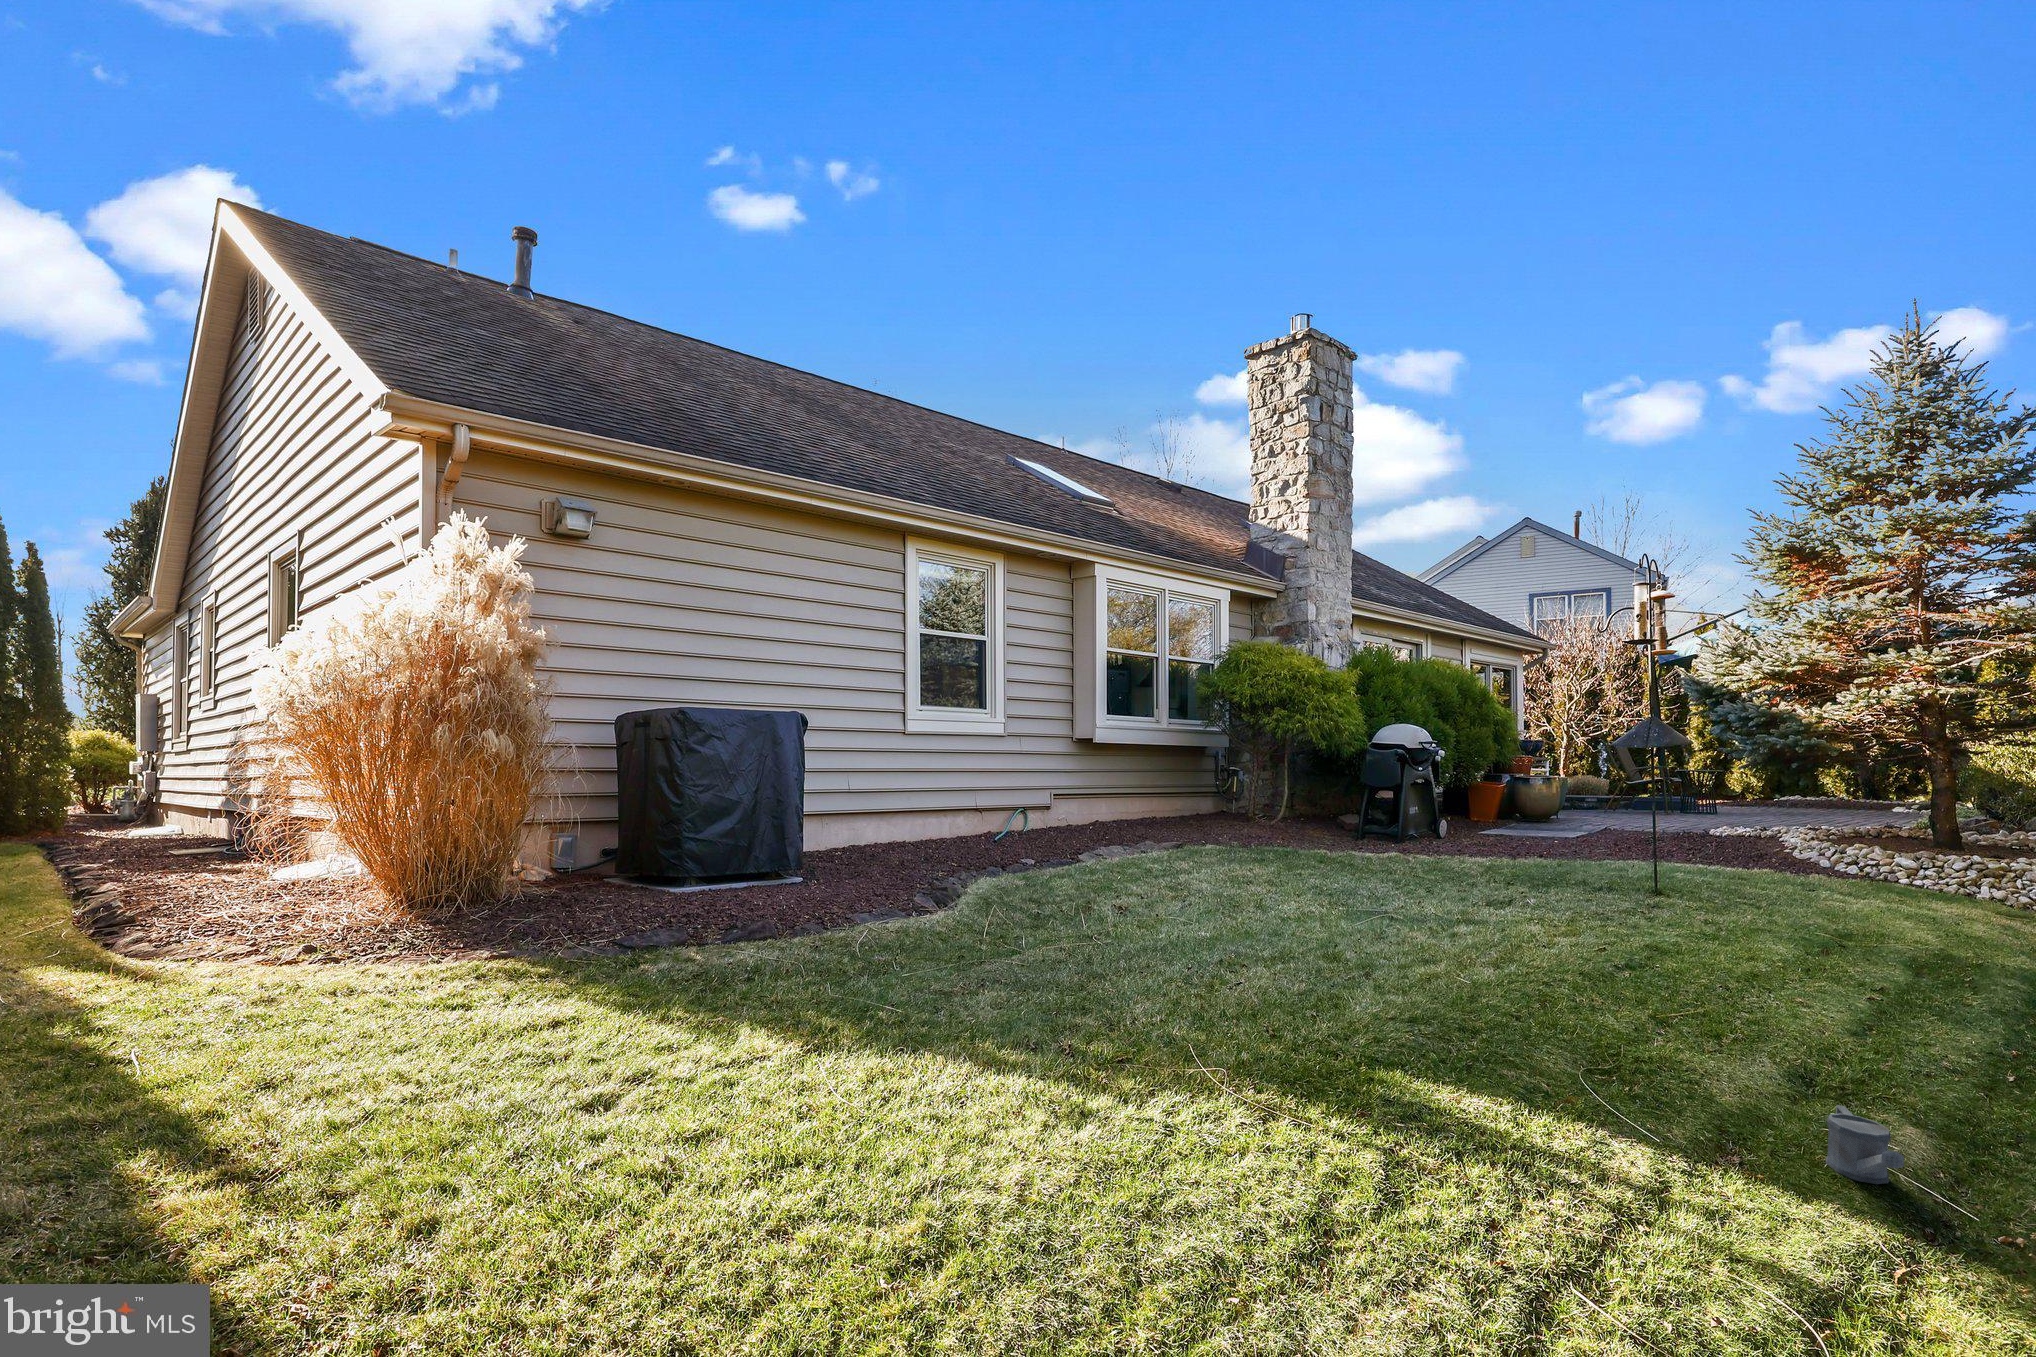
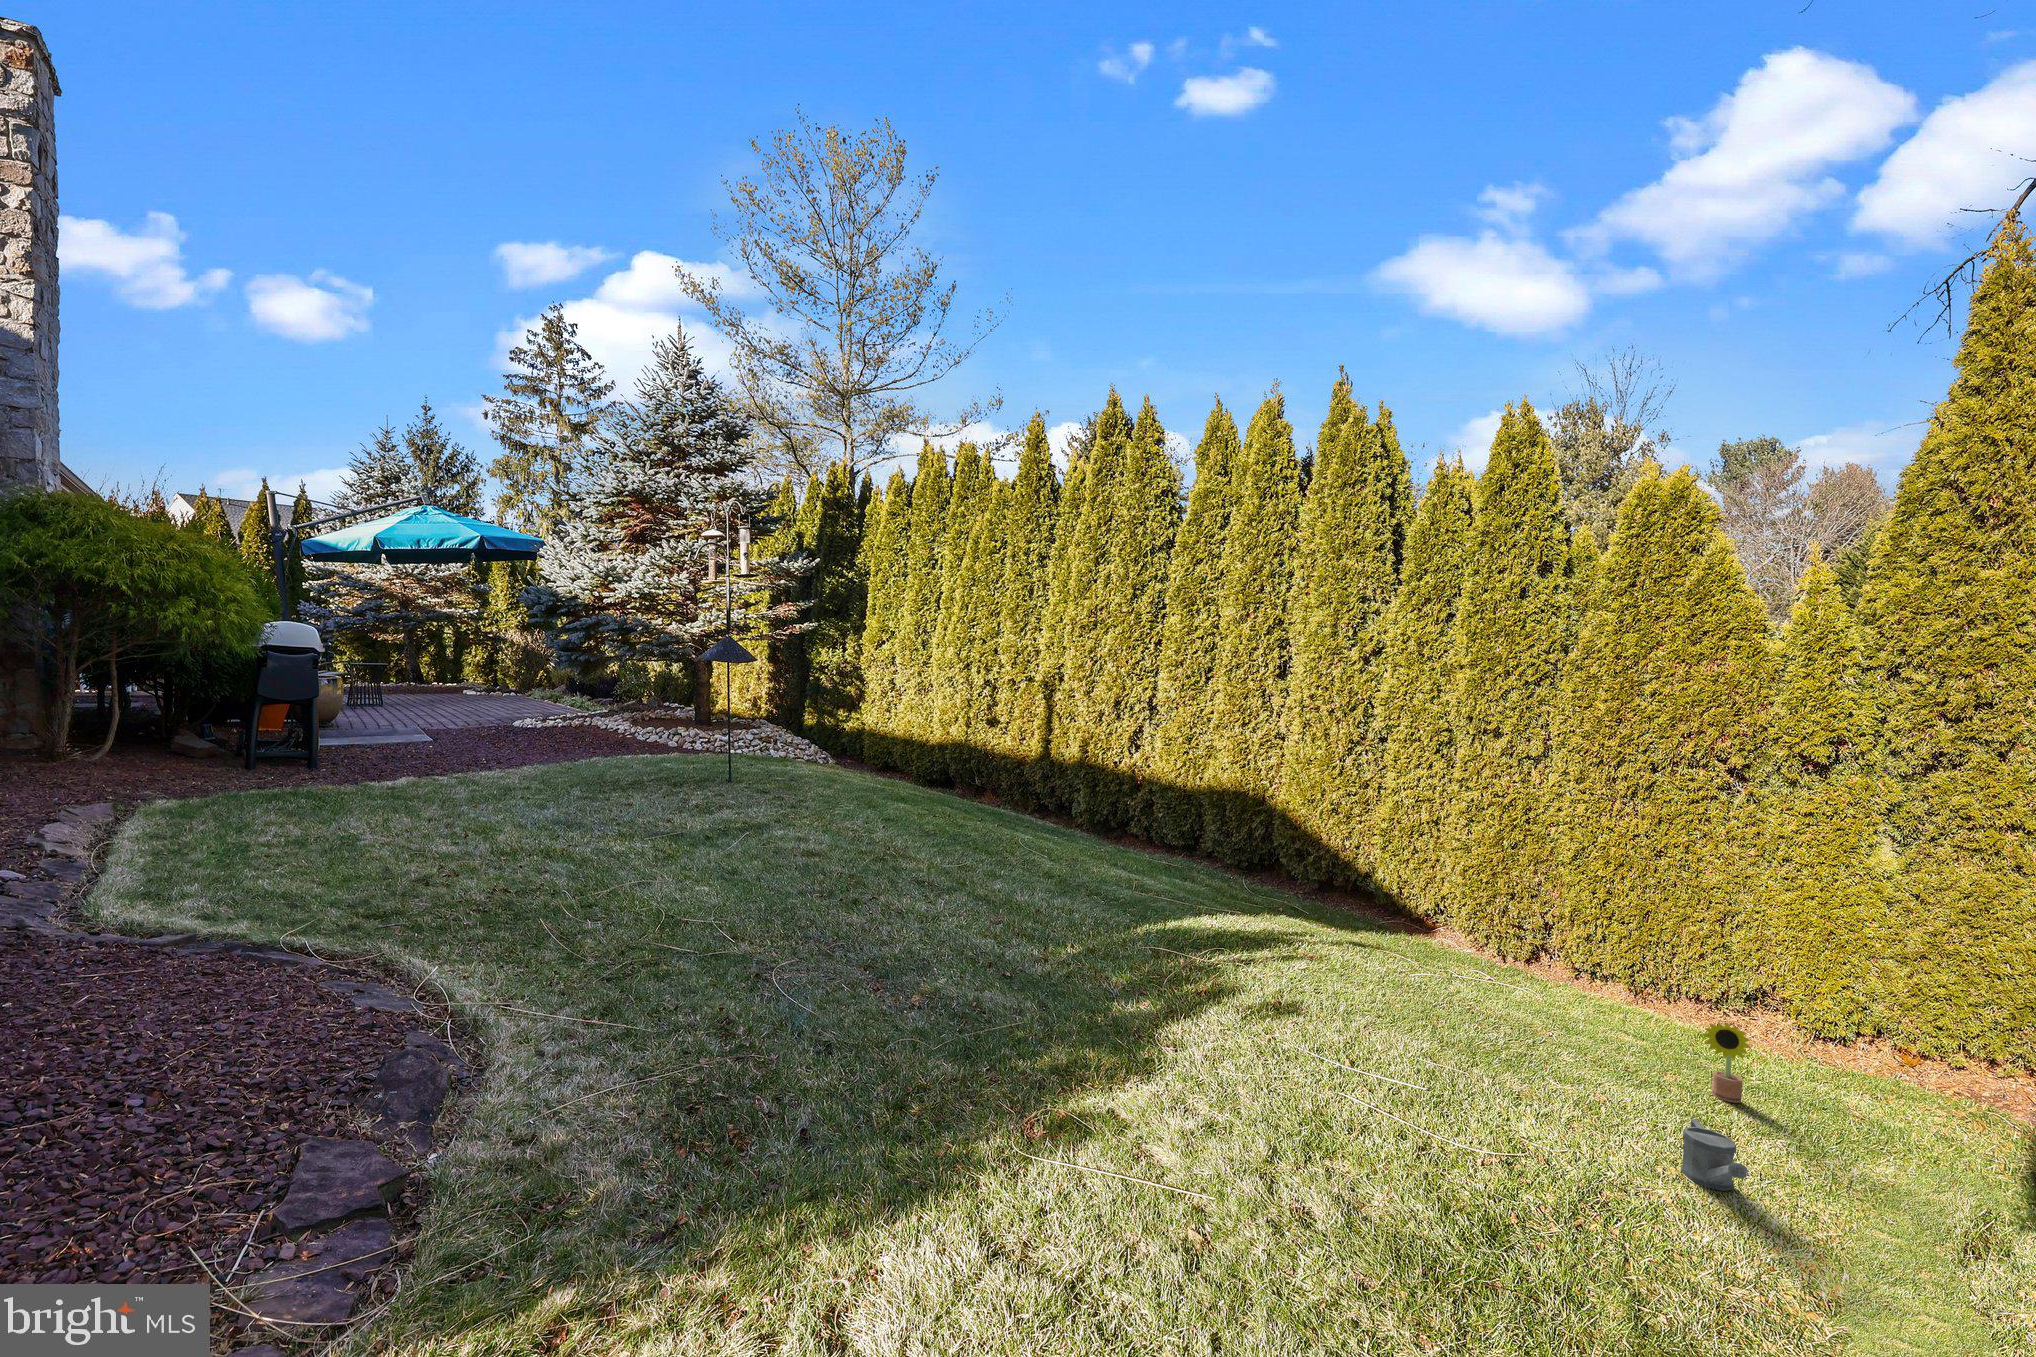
decorative plant: none [1847,999,1908,1090] -> present [1702,1023,1751,1103]

